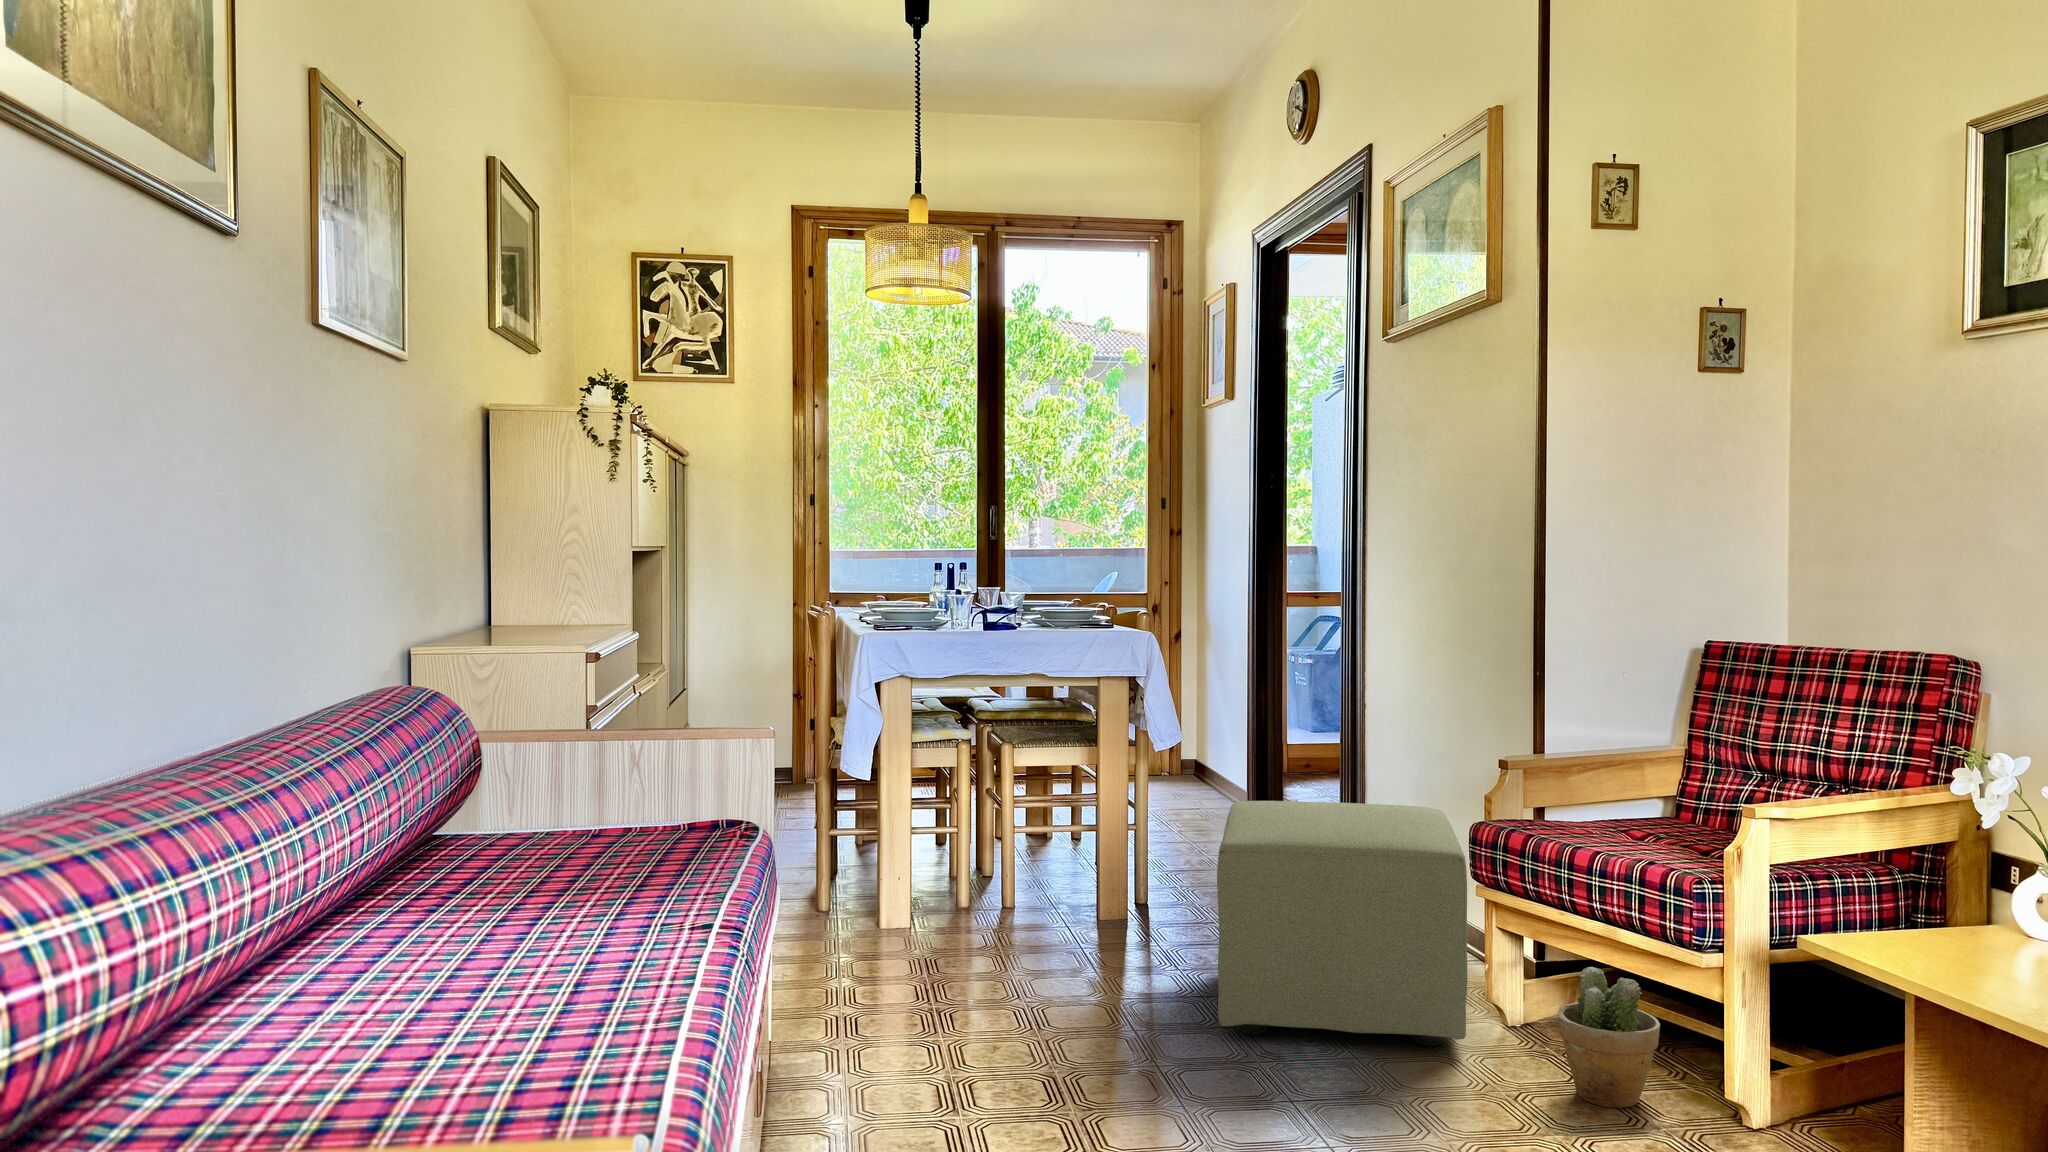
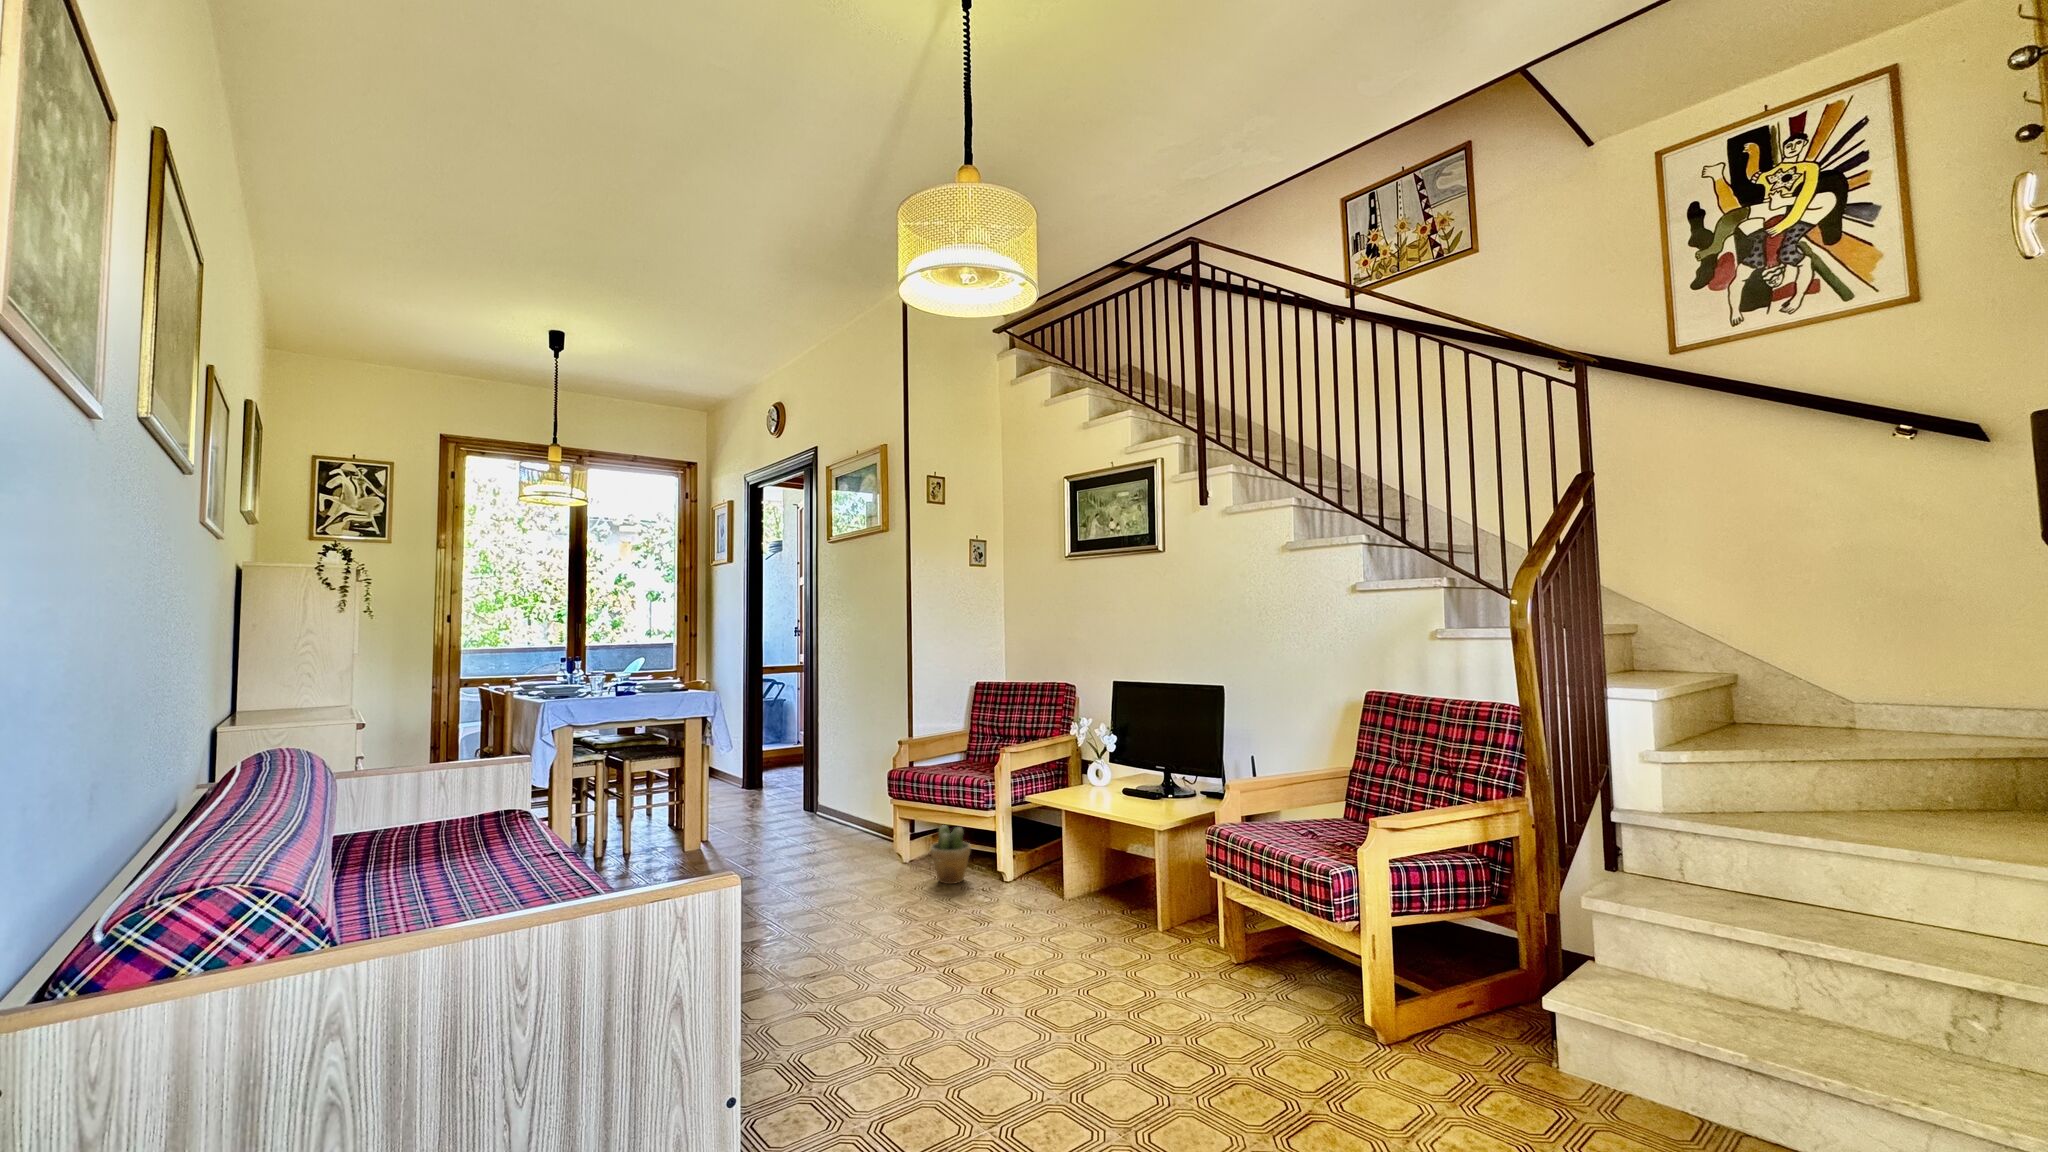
ottoman: present [1217,801,1468,1046] -> none [768,768,890,885]

